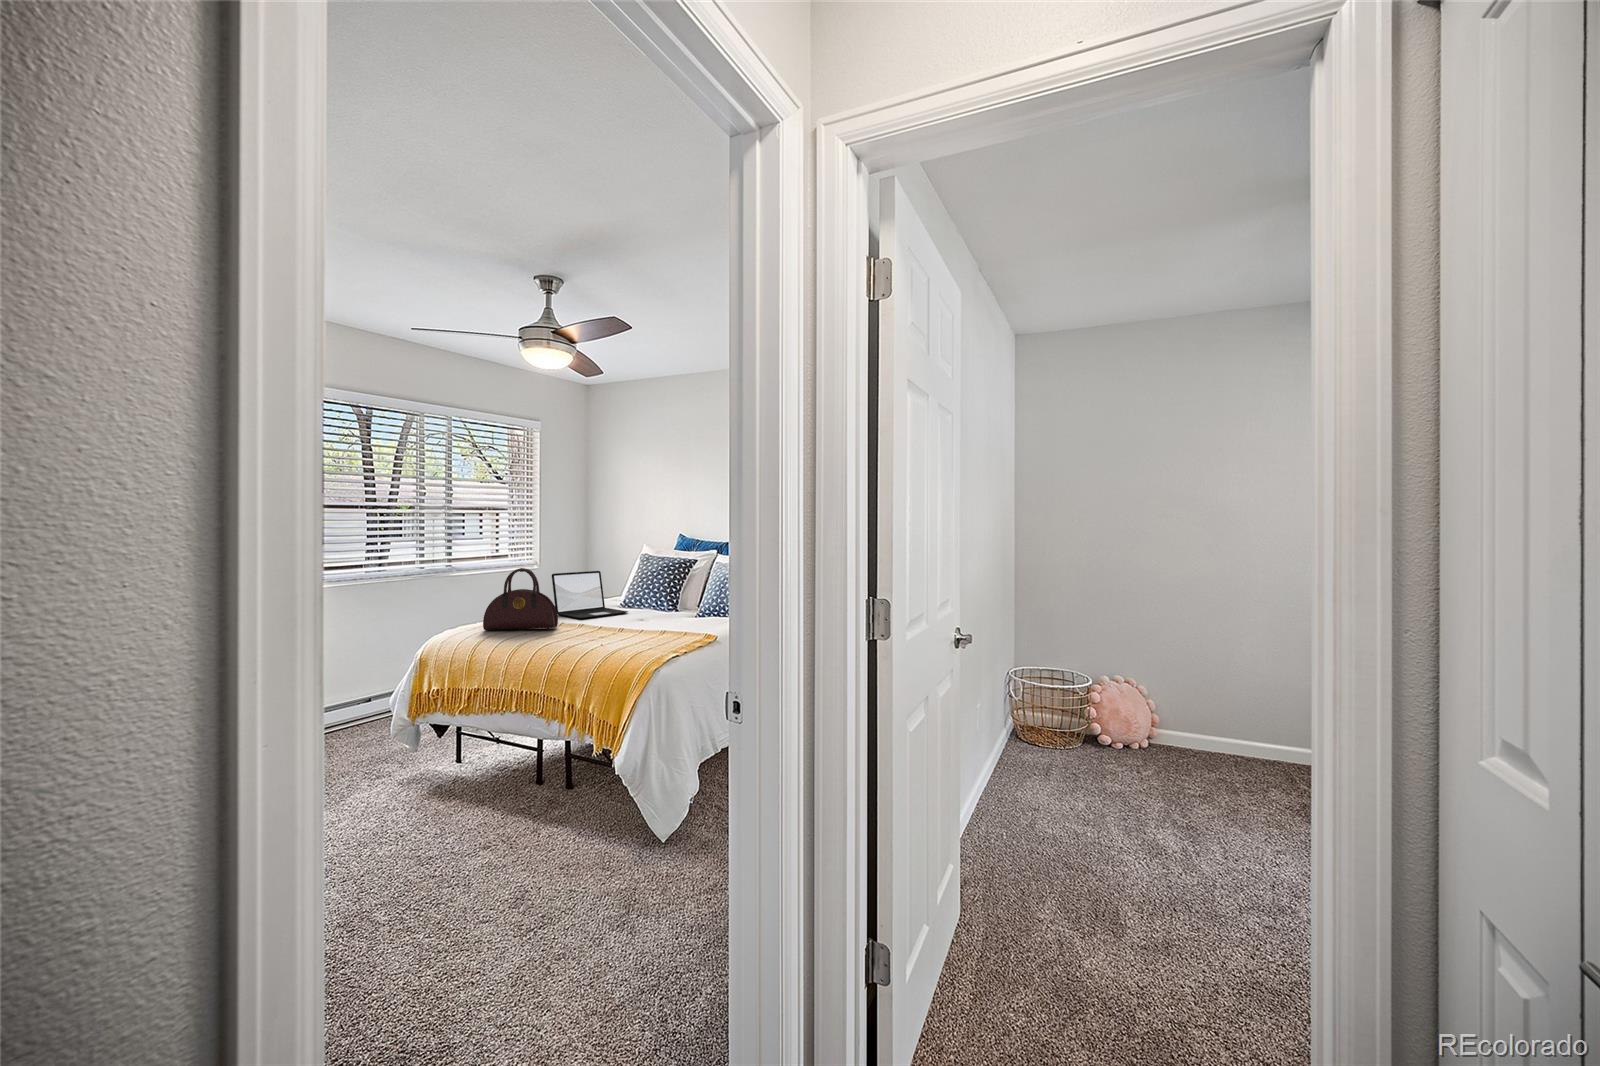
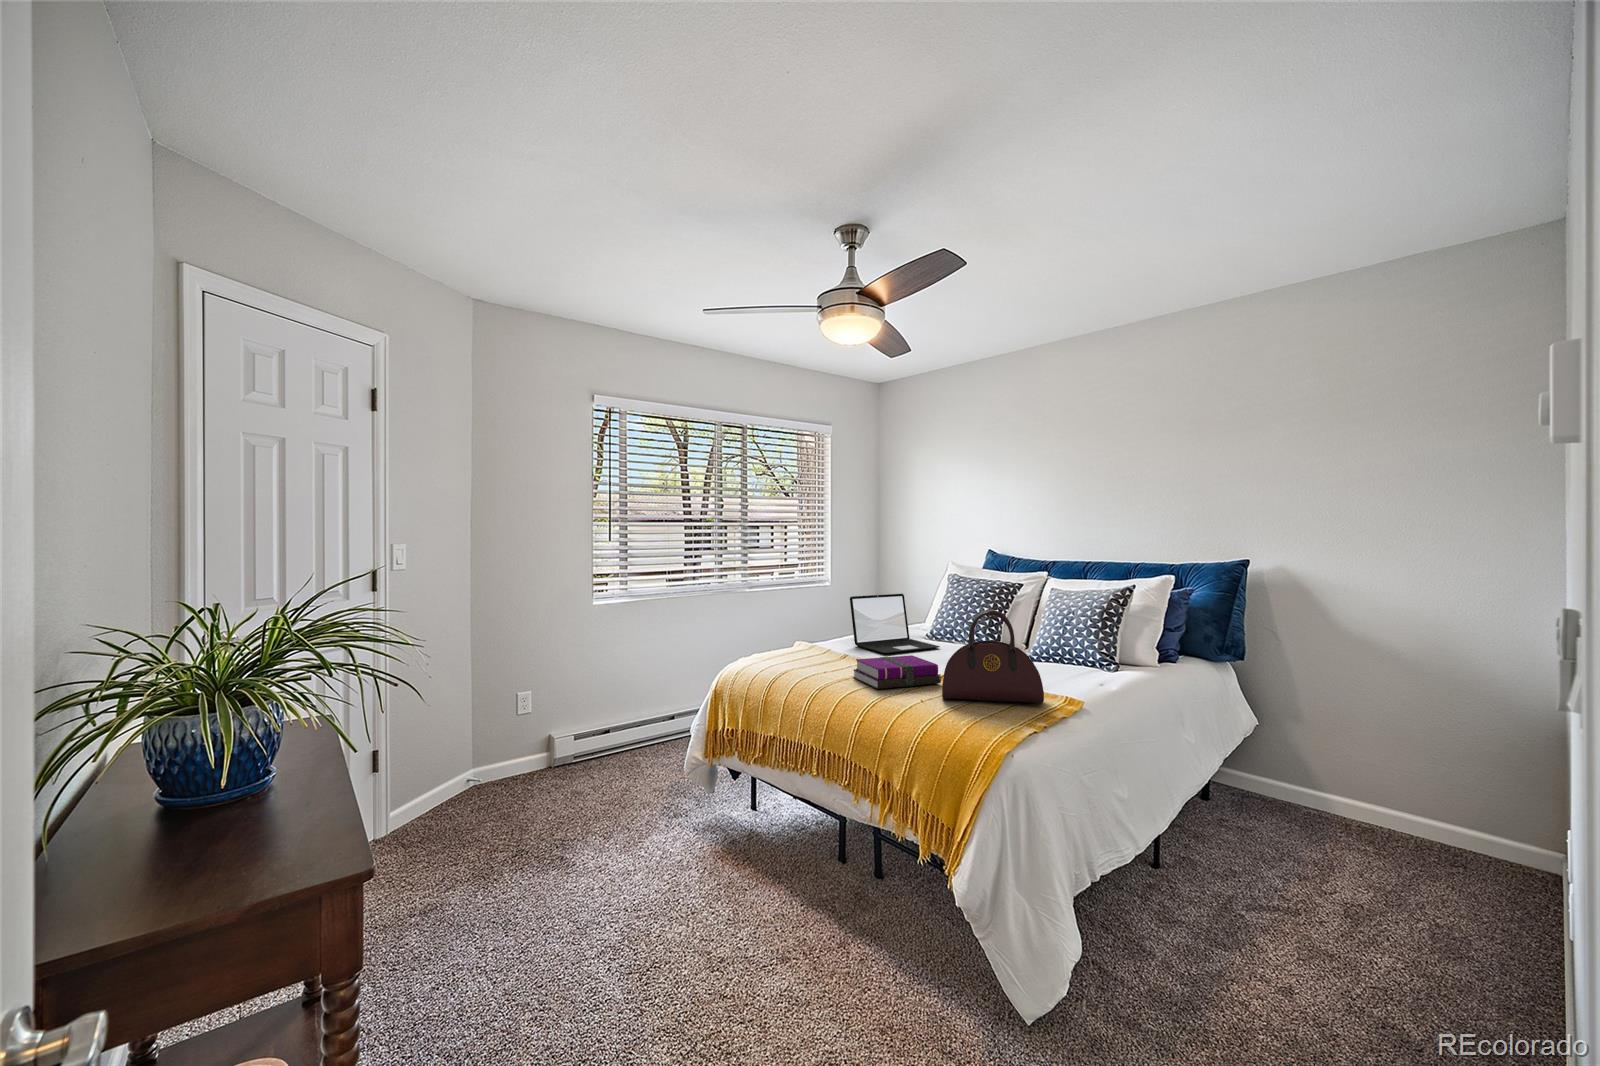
handbag: present [483,568,558,630] -> present [942,610,1044,703]
notebook: none [550,616,621,641] -> present [853,655,941,689]

